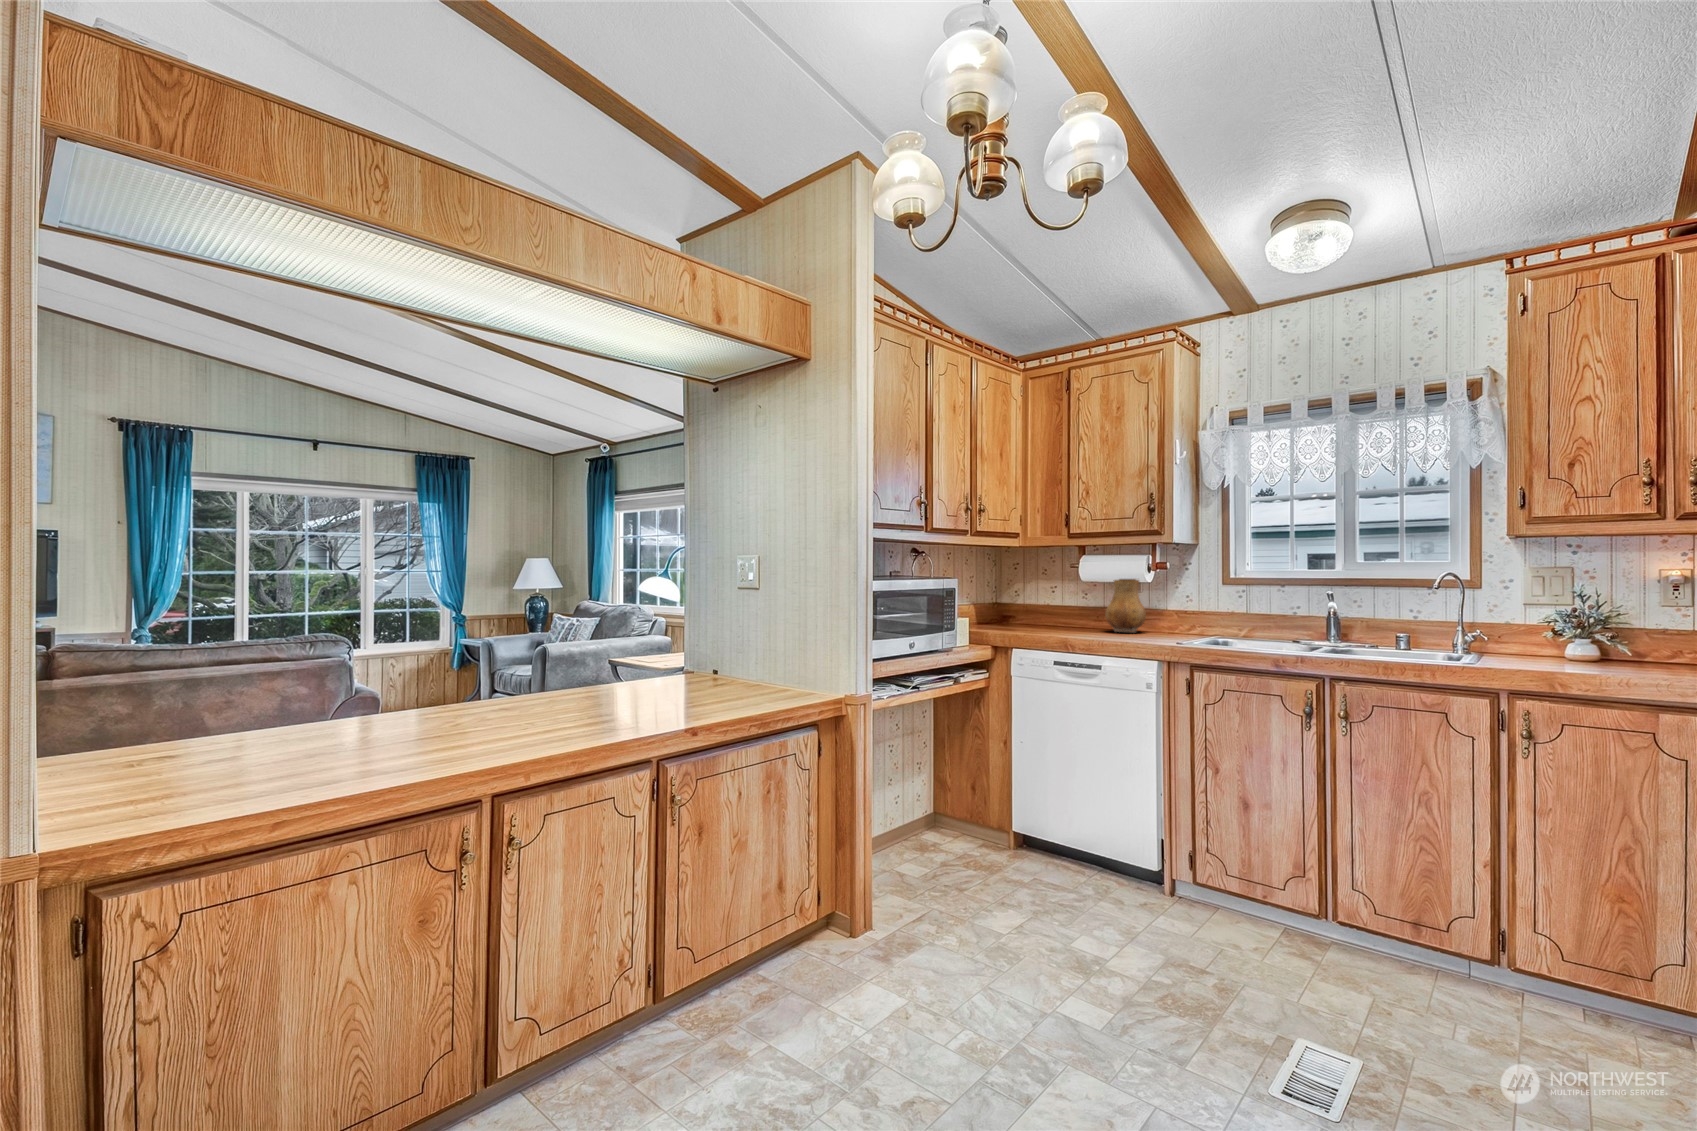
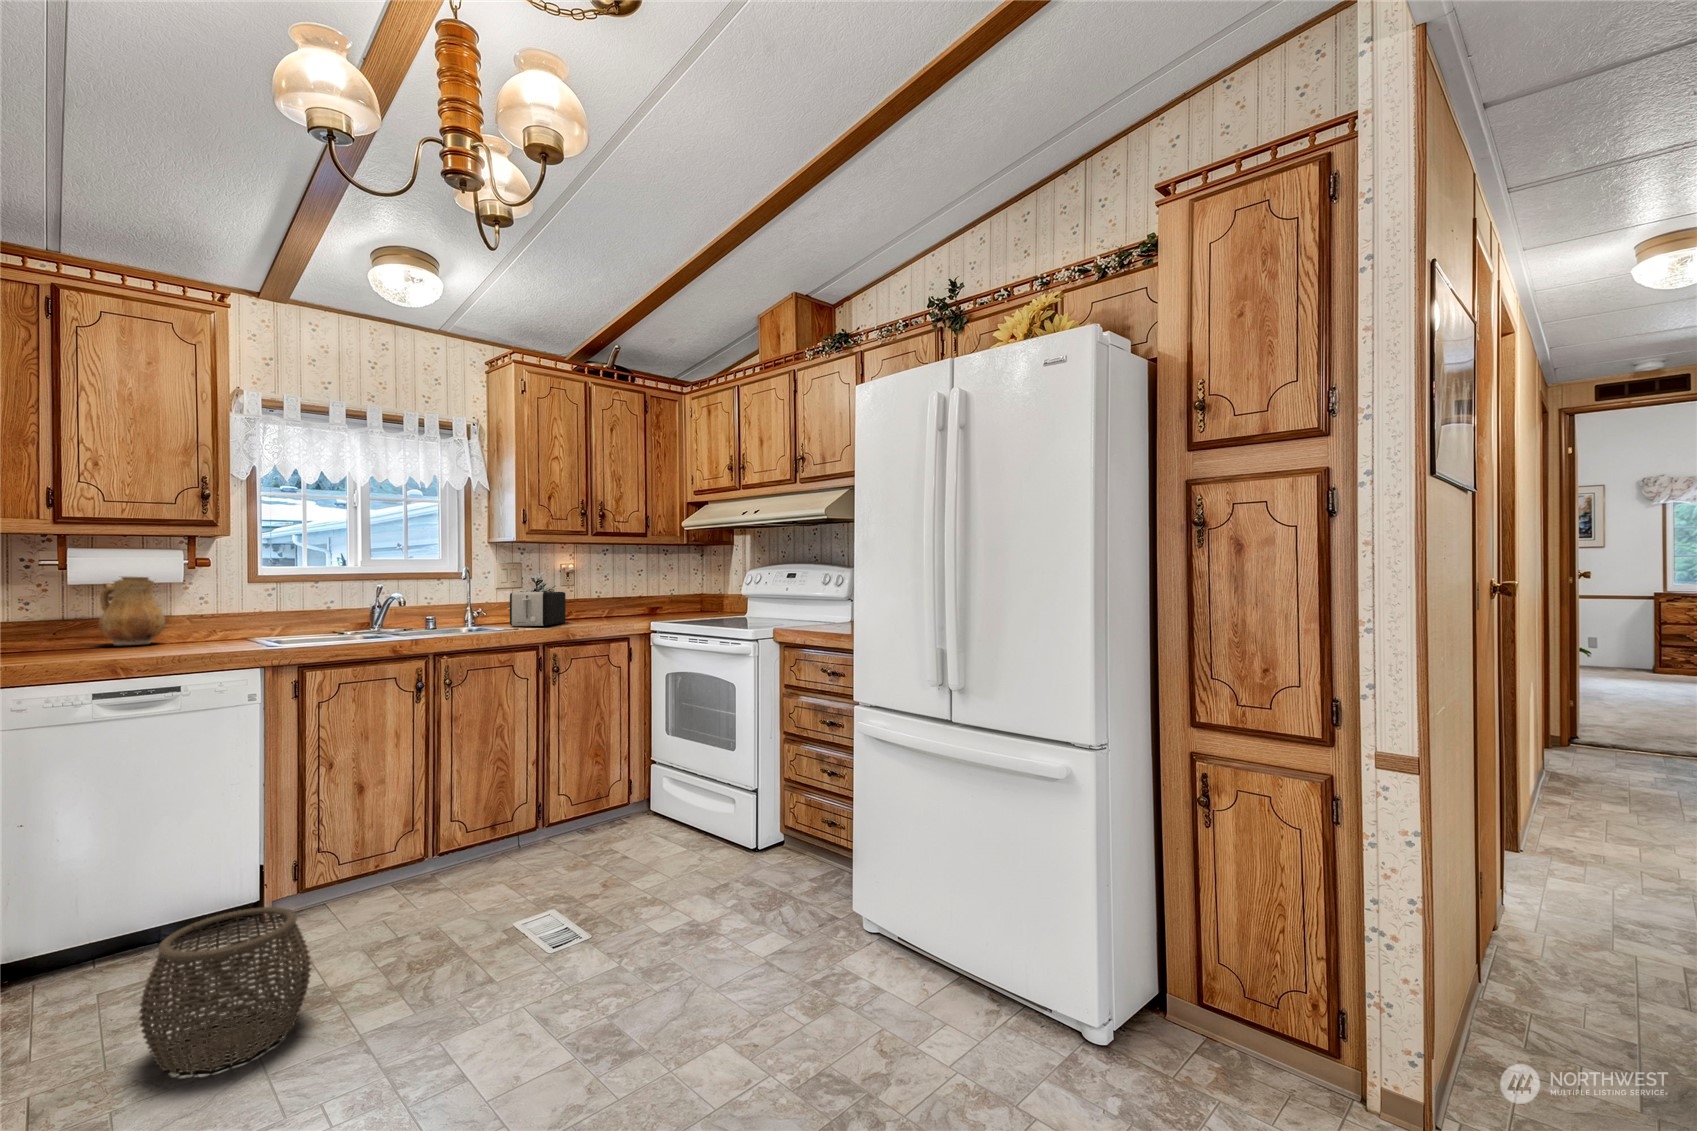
toaster: none [1518,607,1657,664] -> present [510,592,566,626]
woven basket: none [956,845,1065,973] -> present [139,907,311,1074]

